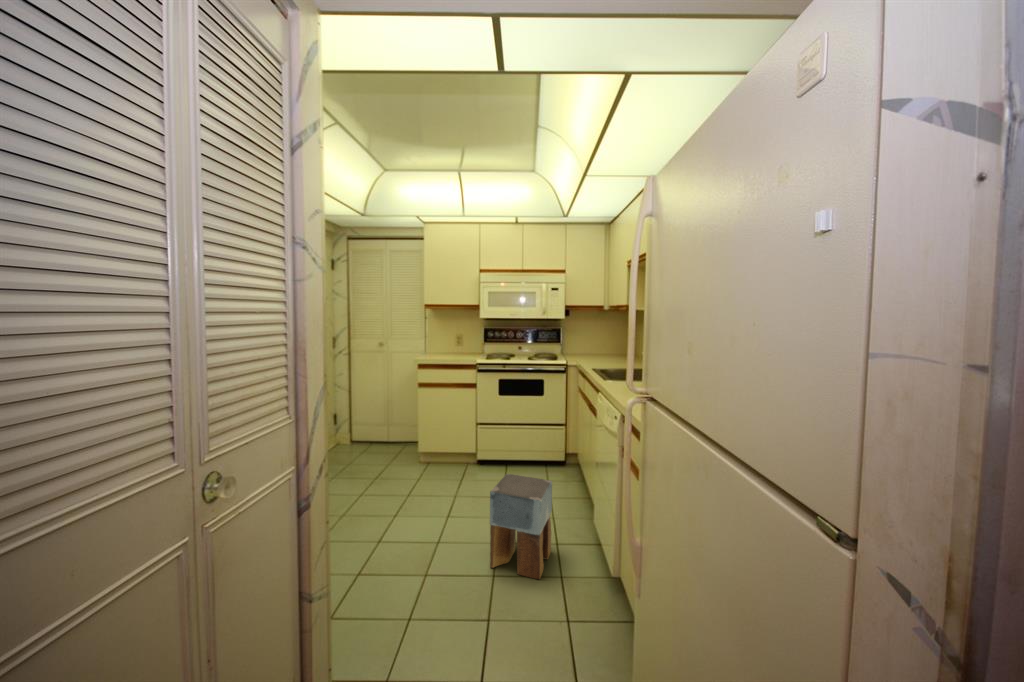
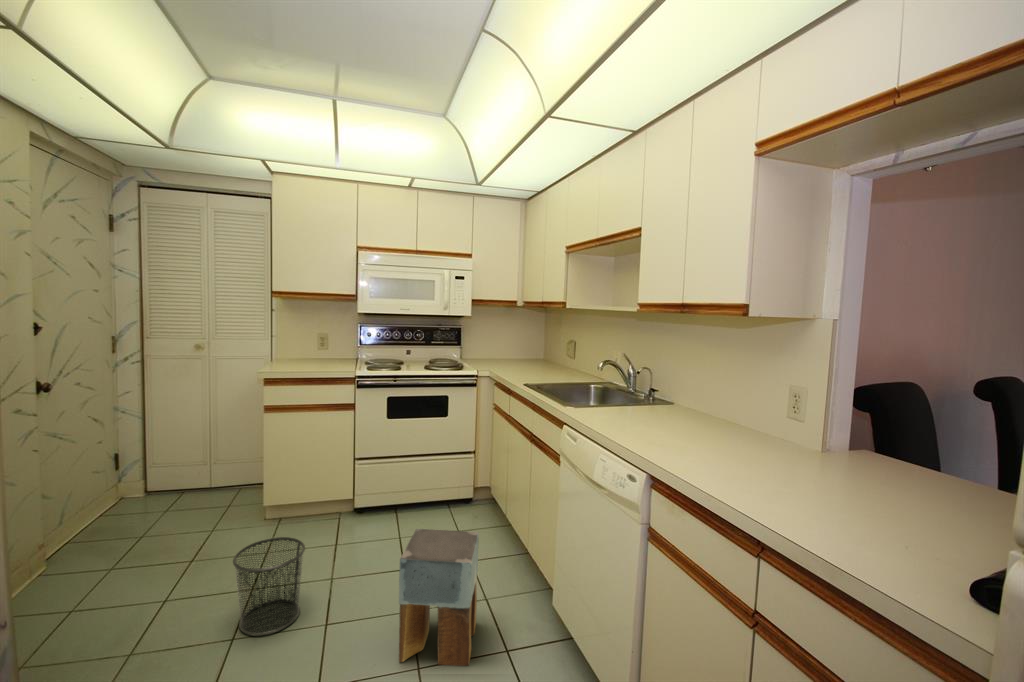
waste bin: none [389,471,434,535] -> present [233,537,305,636]

